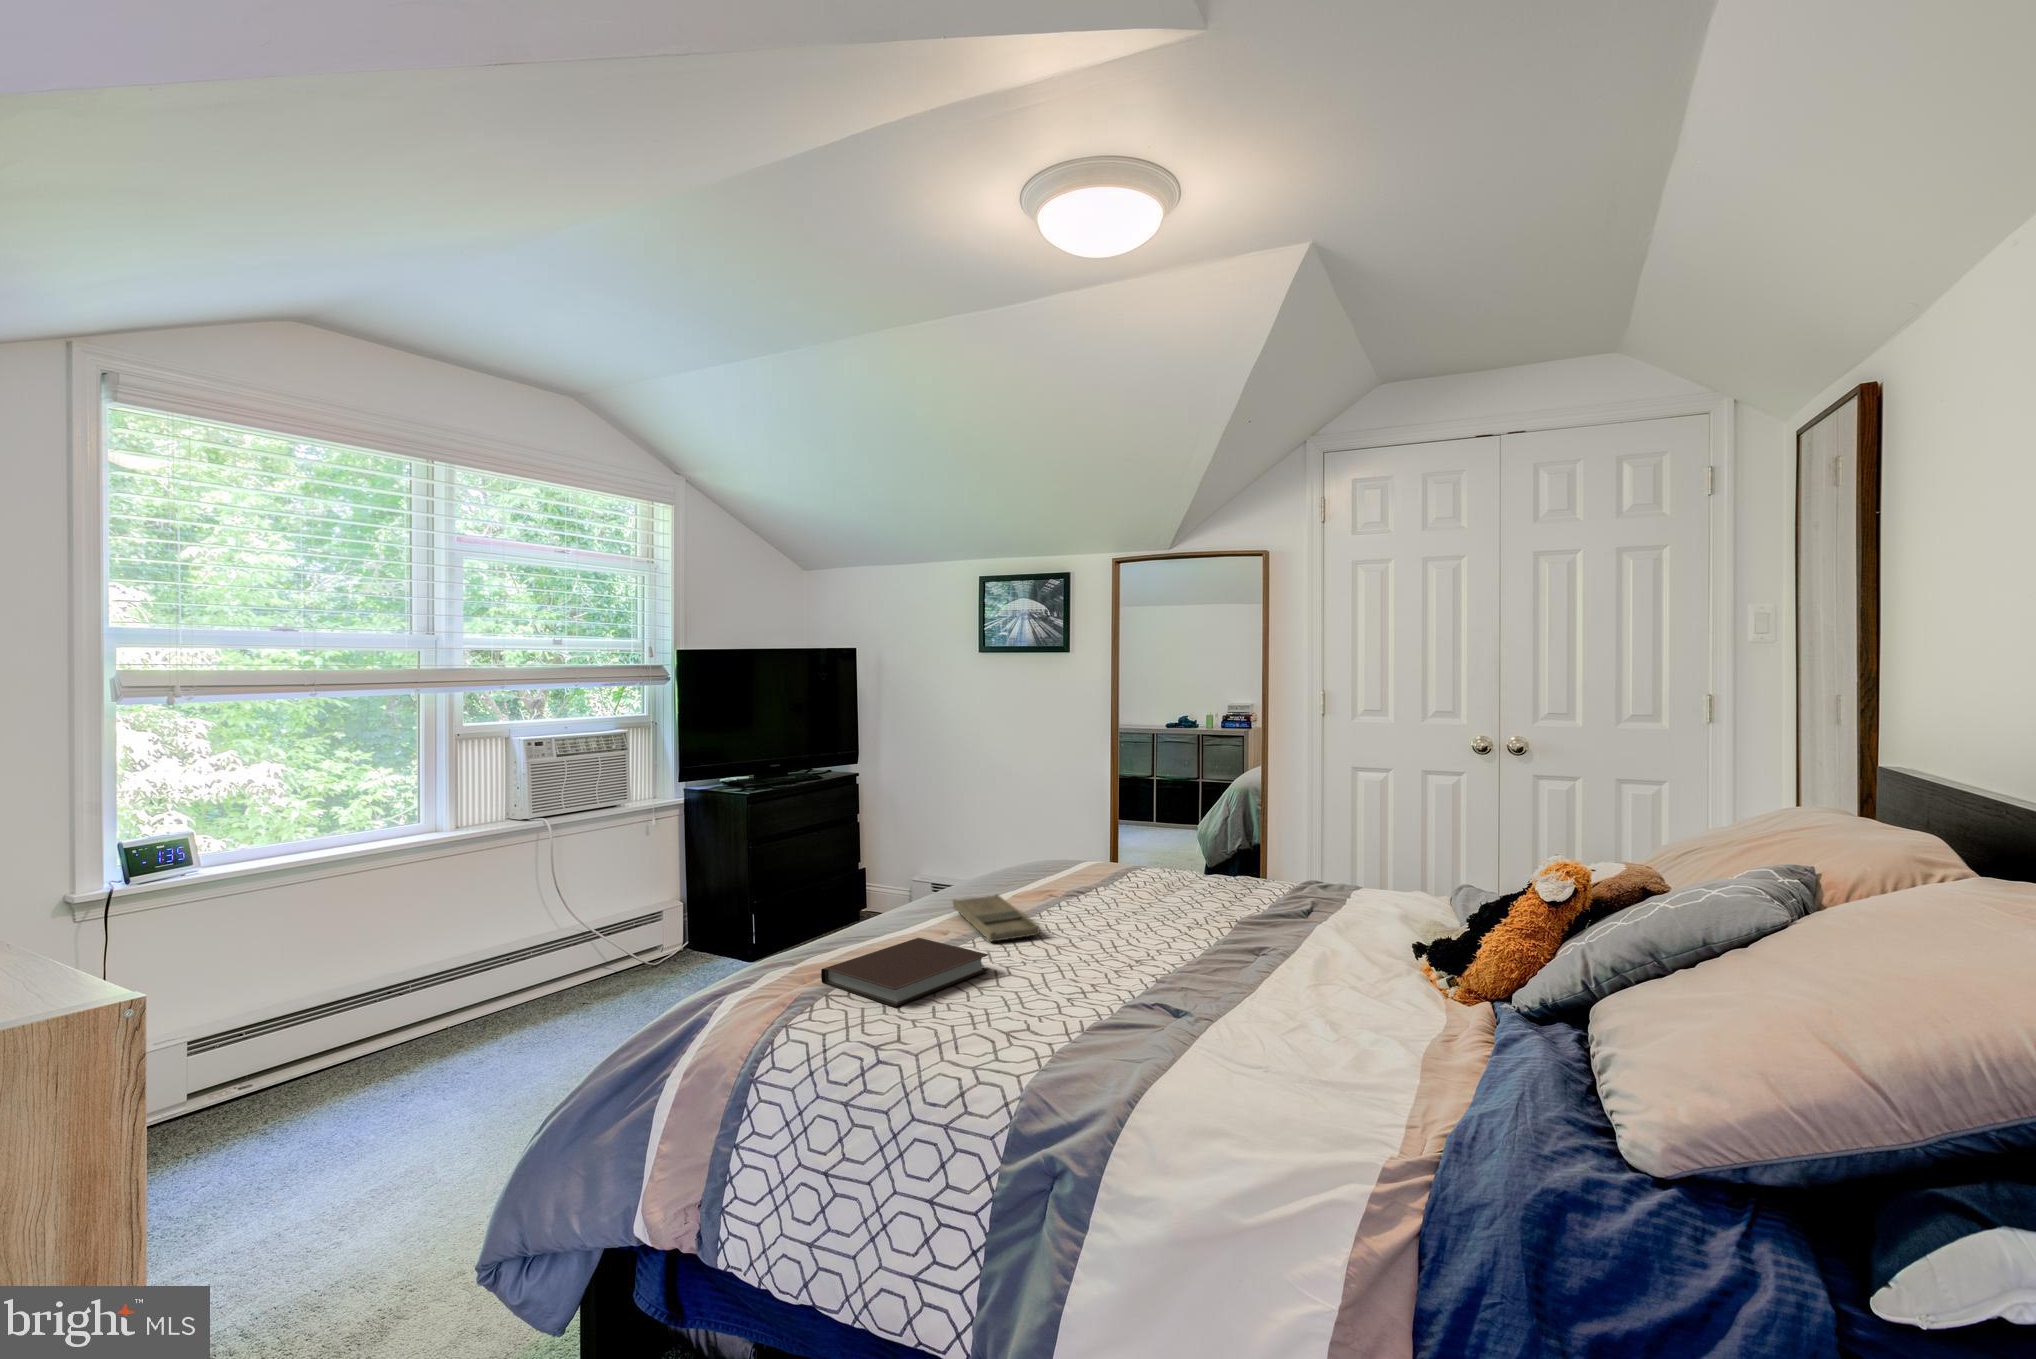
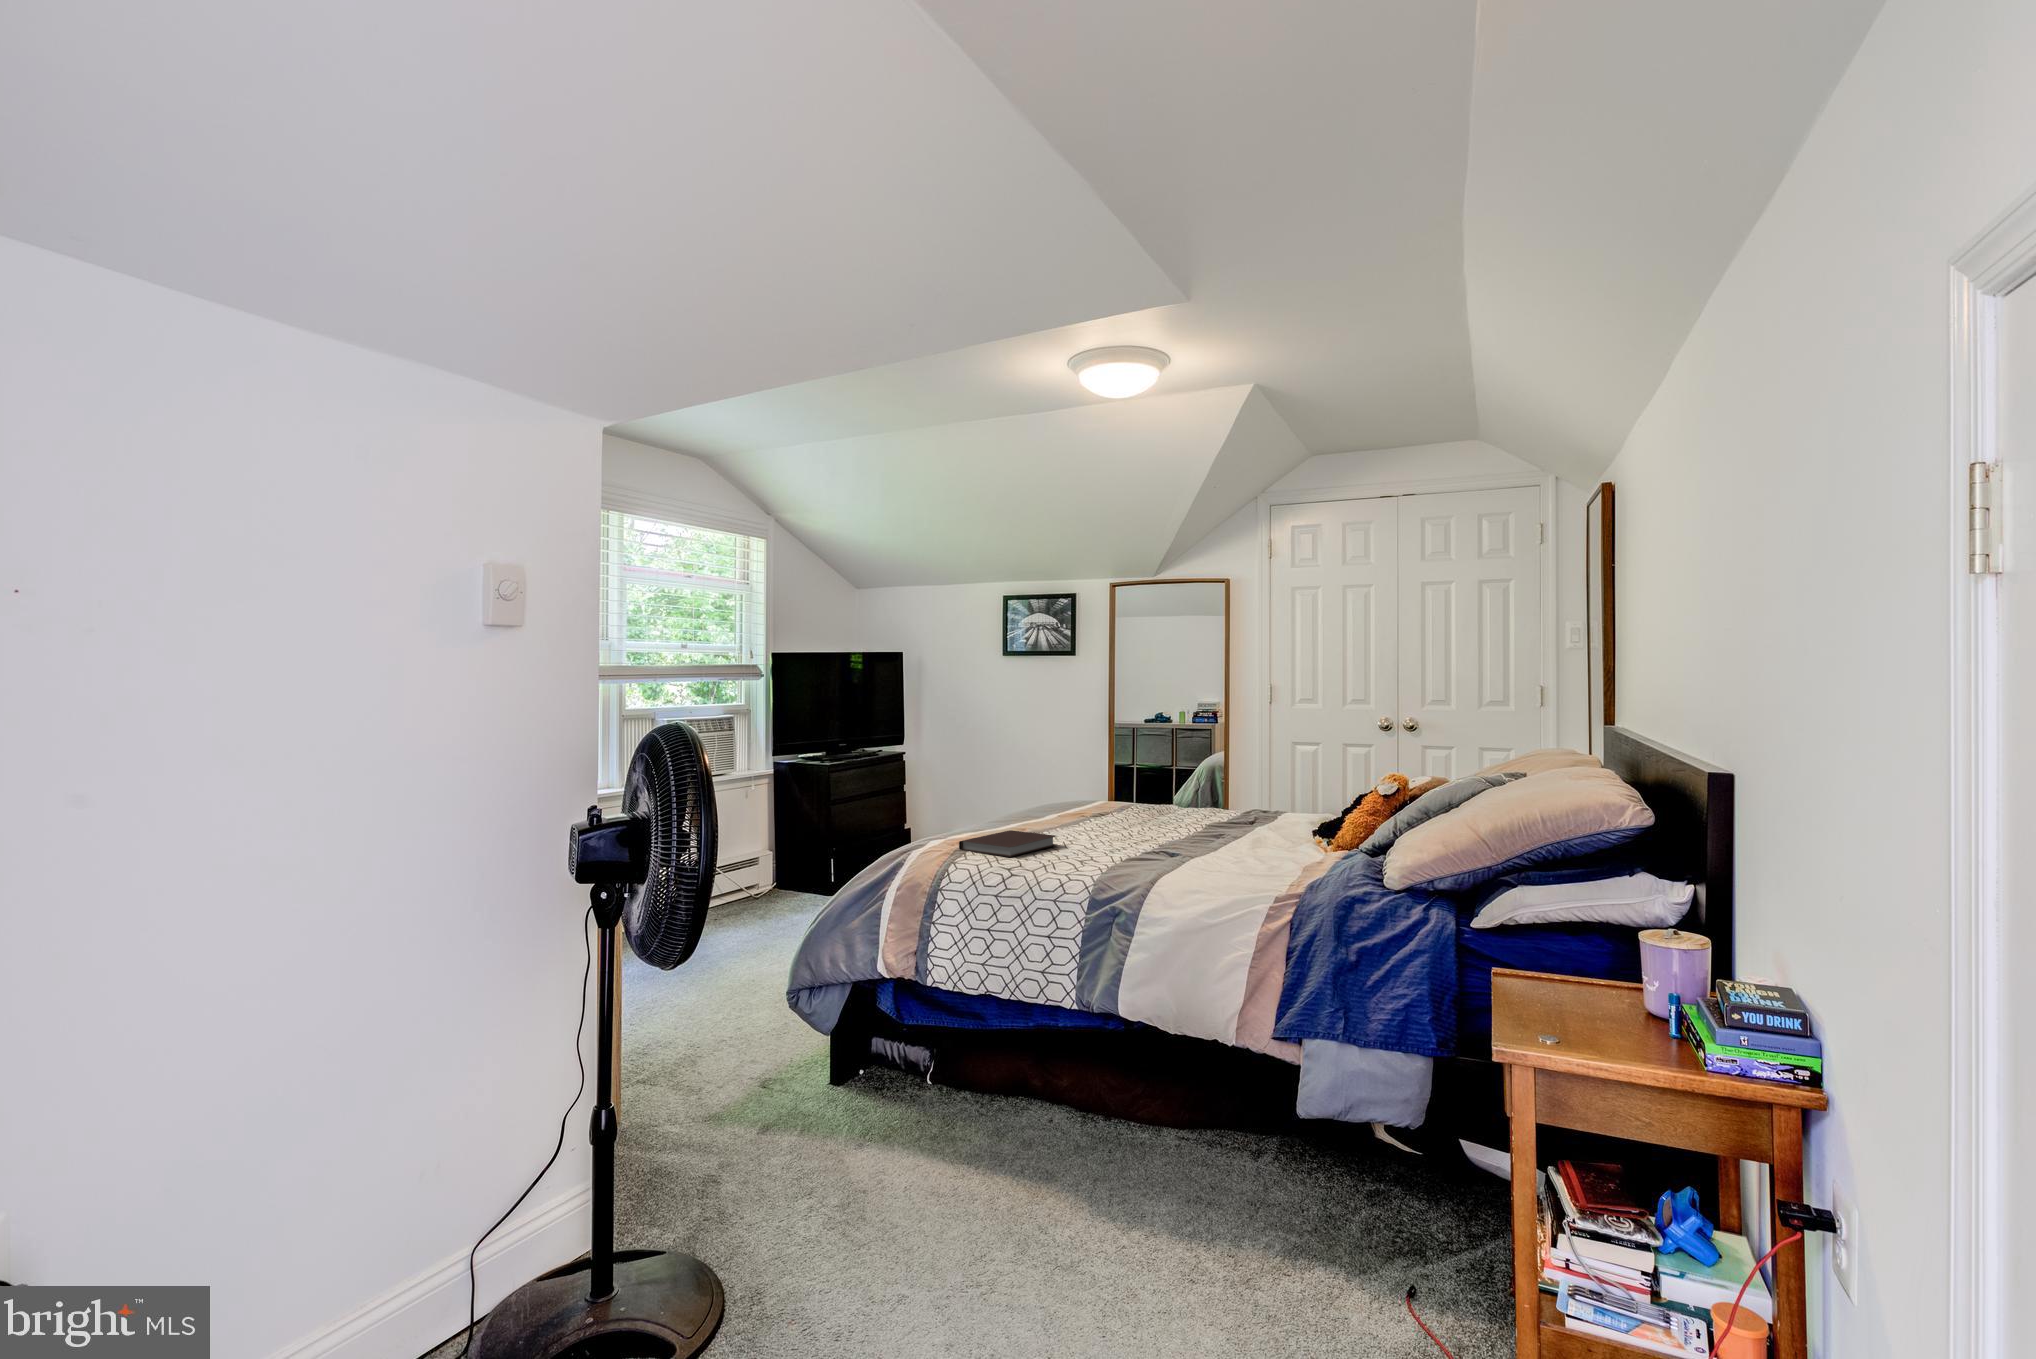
tray: present [953,894,1040,941] -> none [1021,813,1082,835]

